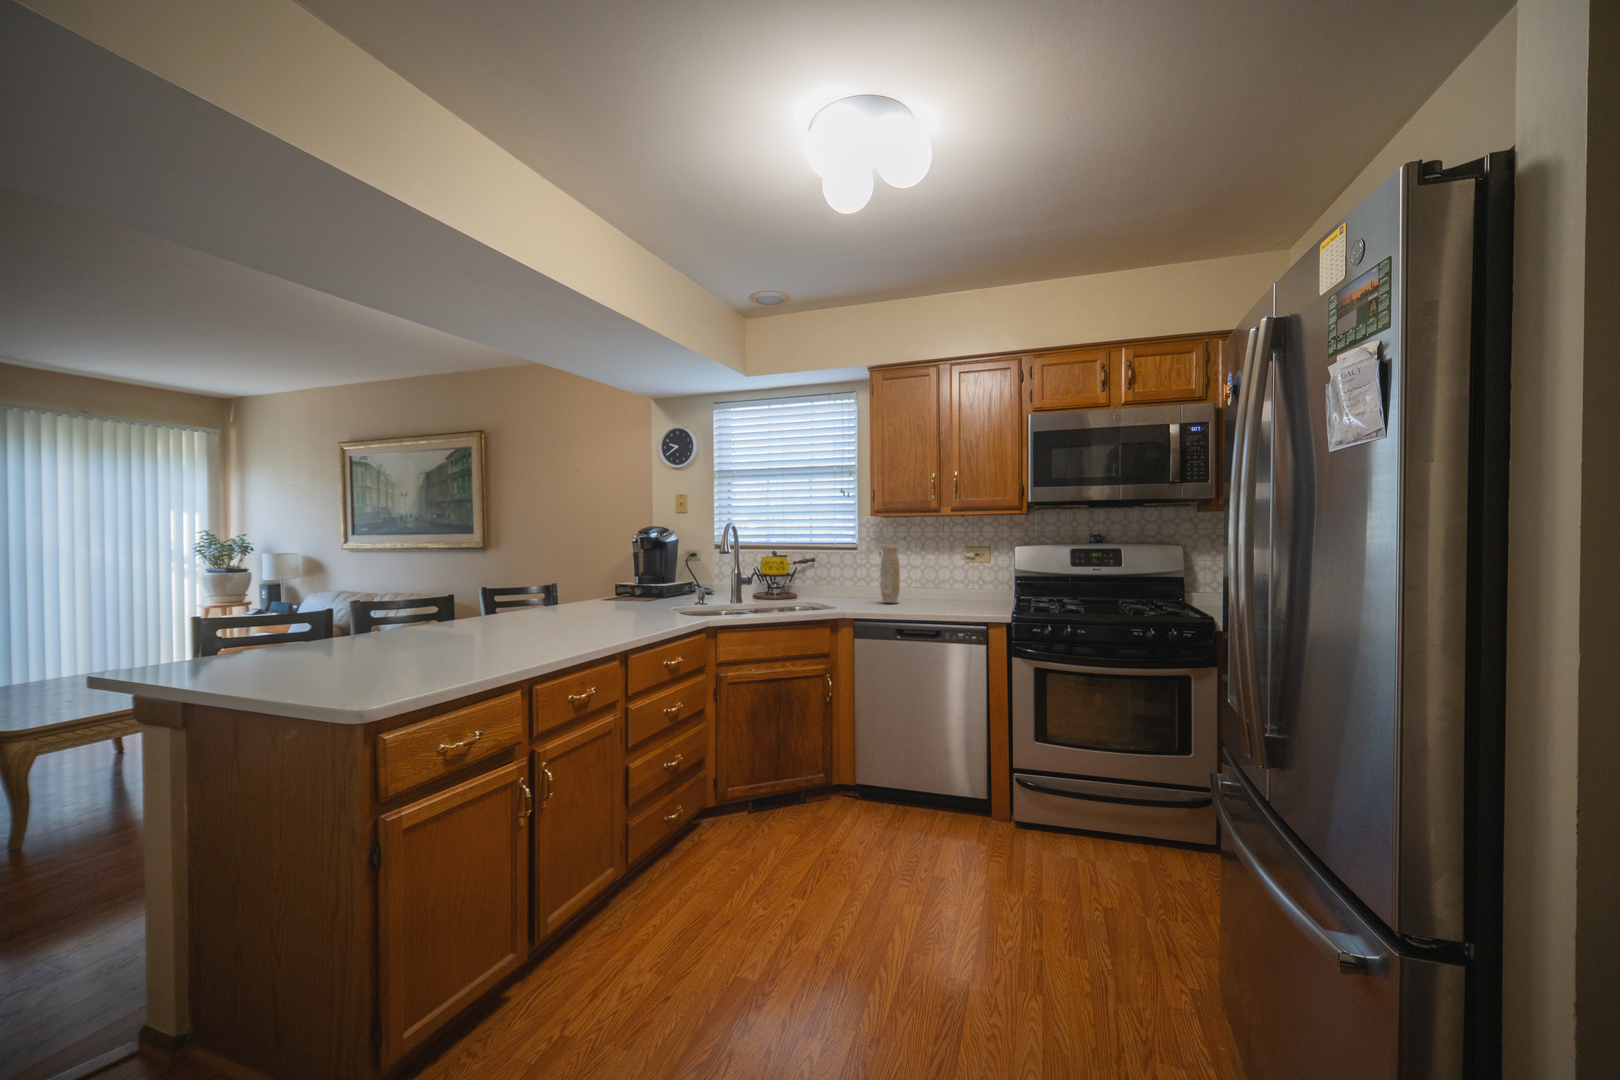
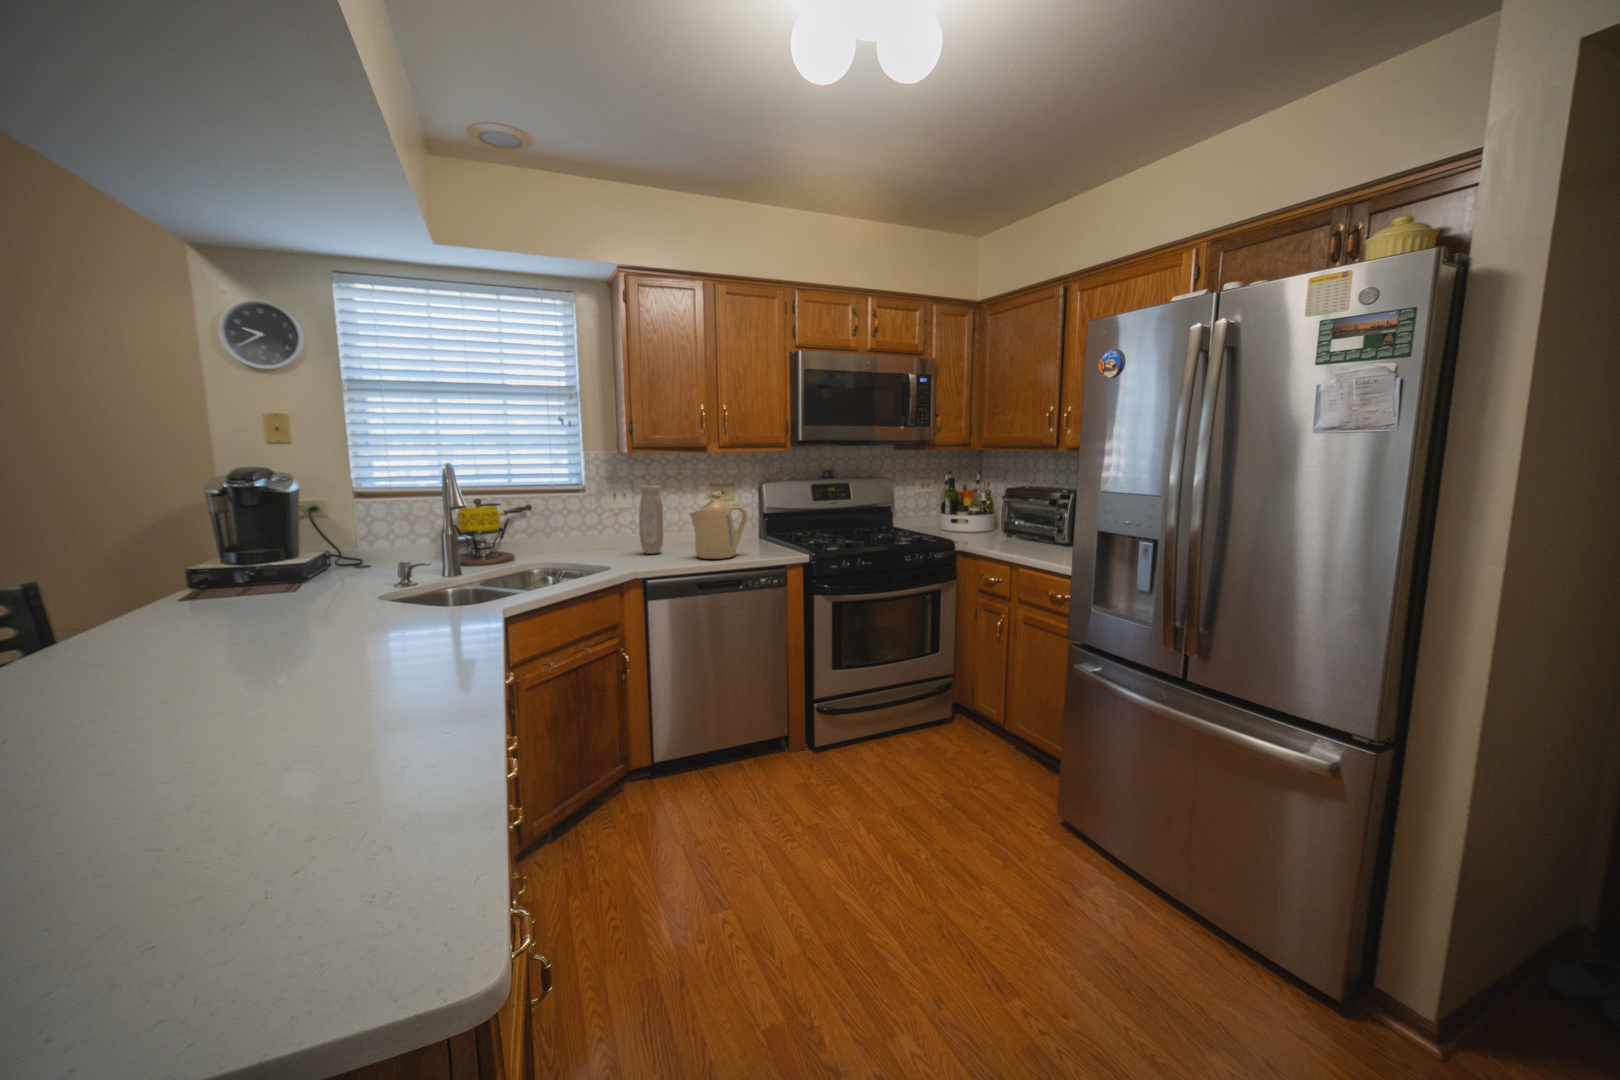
kettle: none [907,559,960,612] -> present [689,500,747,559]

